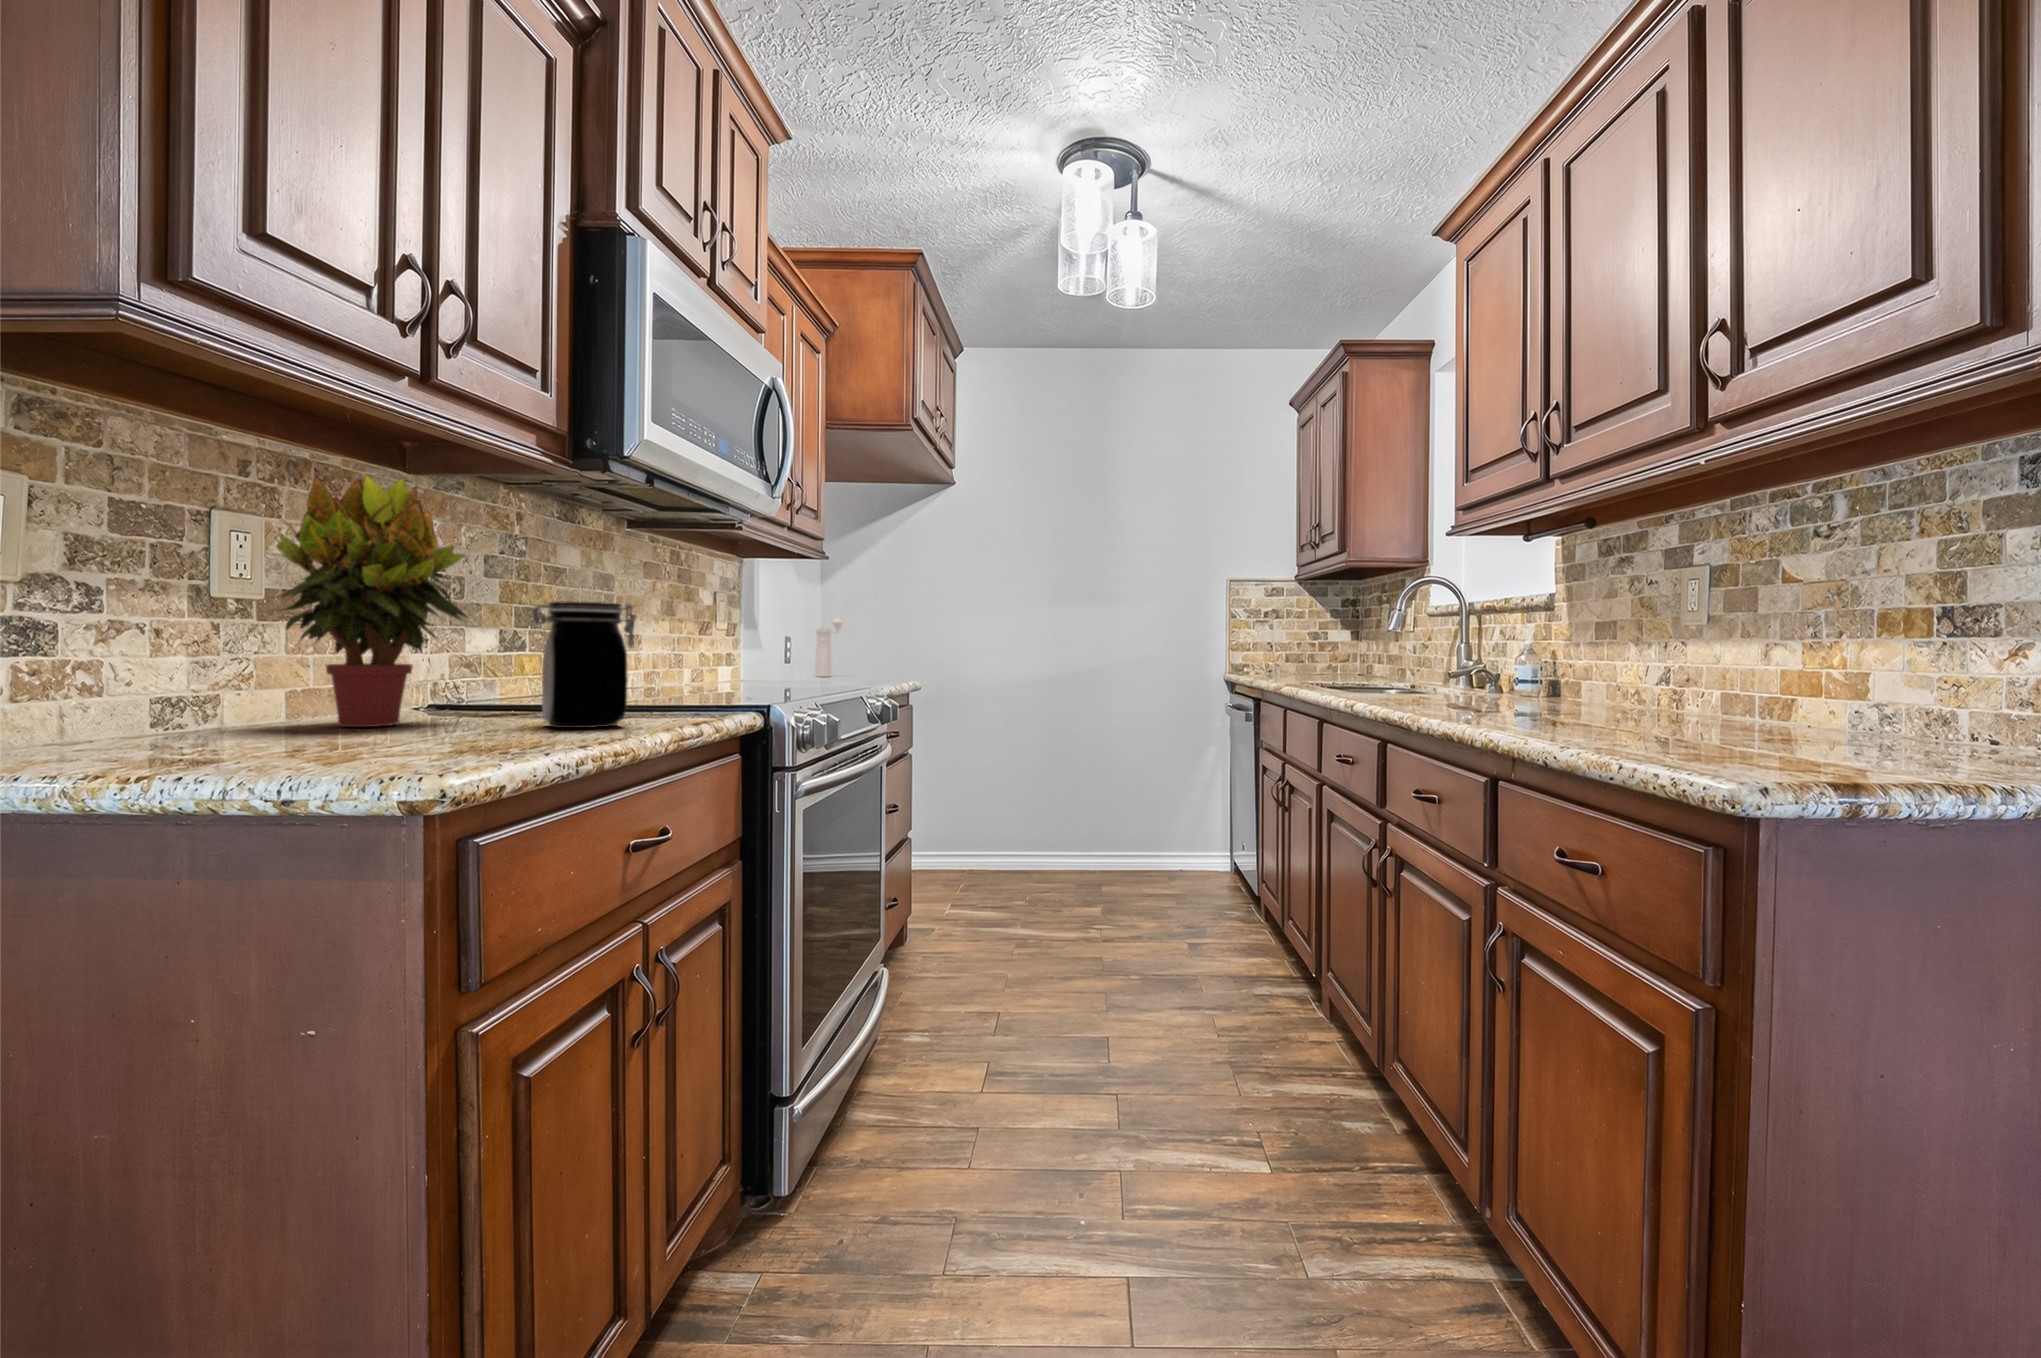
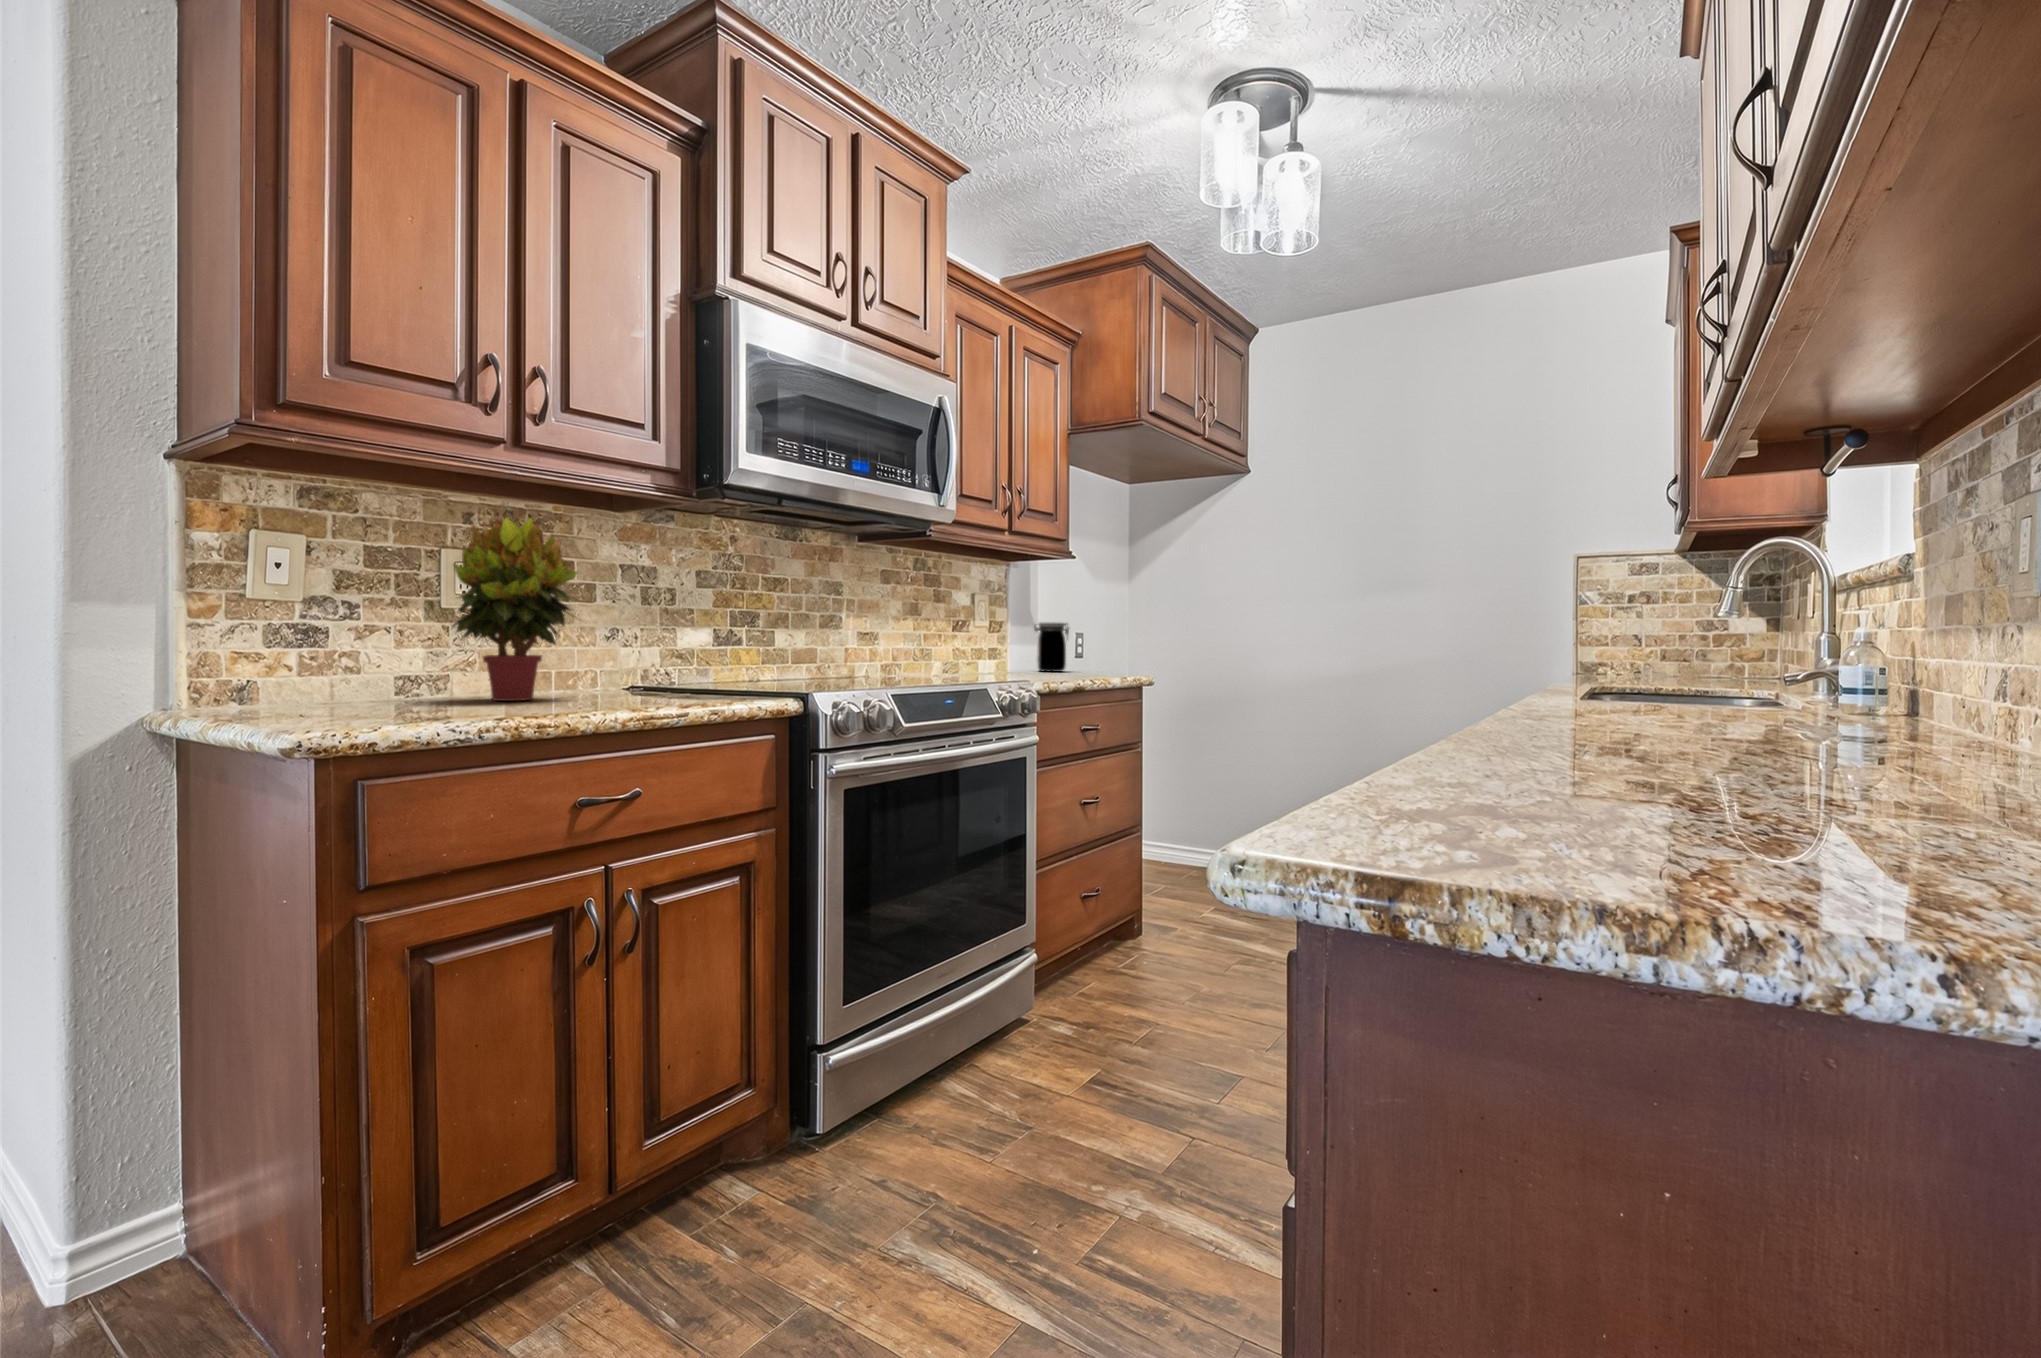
jar: present [533,601,637,728] -> present [1034,623,1069,672]
pepper mill: present [815,619,843,677] -> none [1095,615,1127,670]

